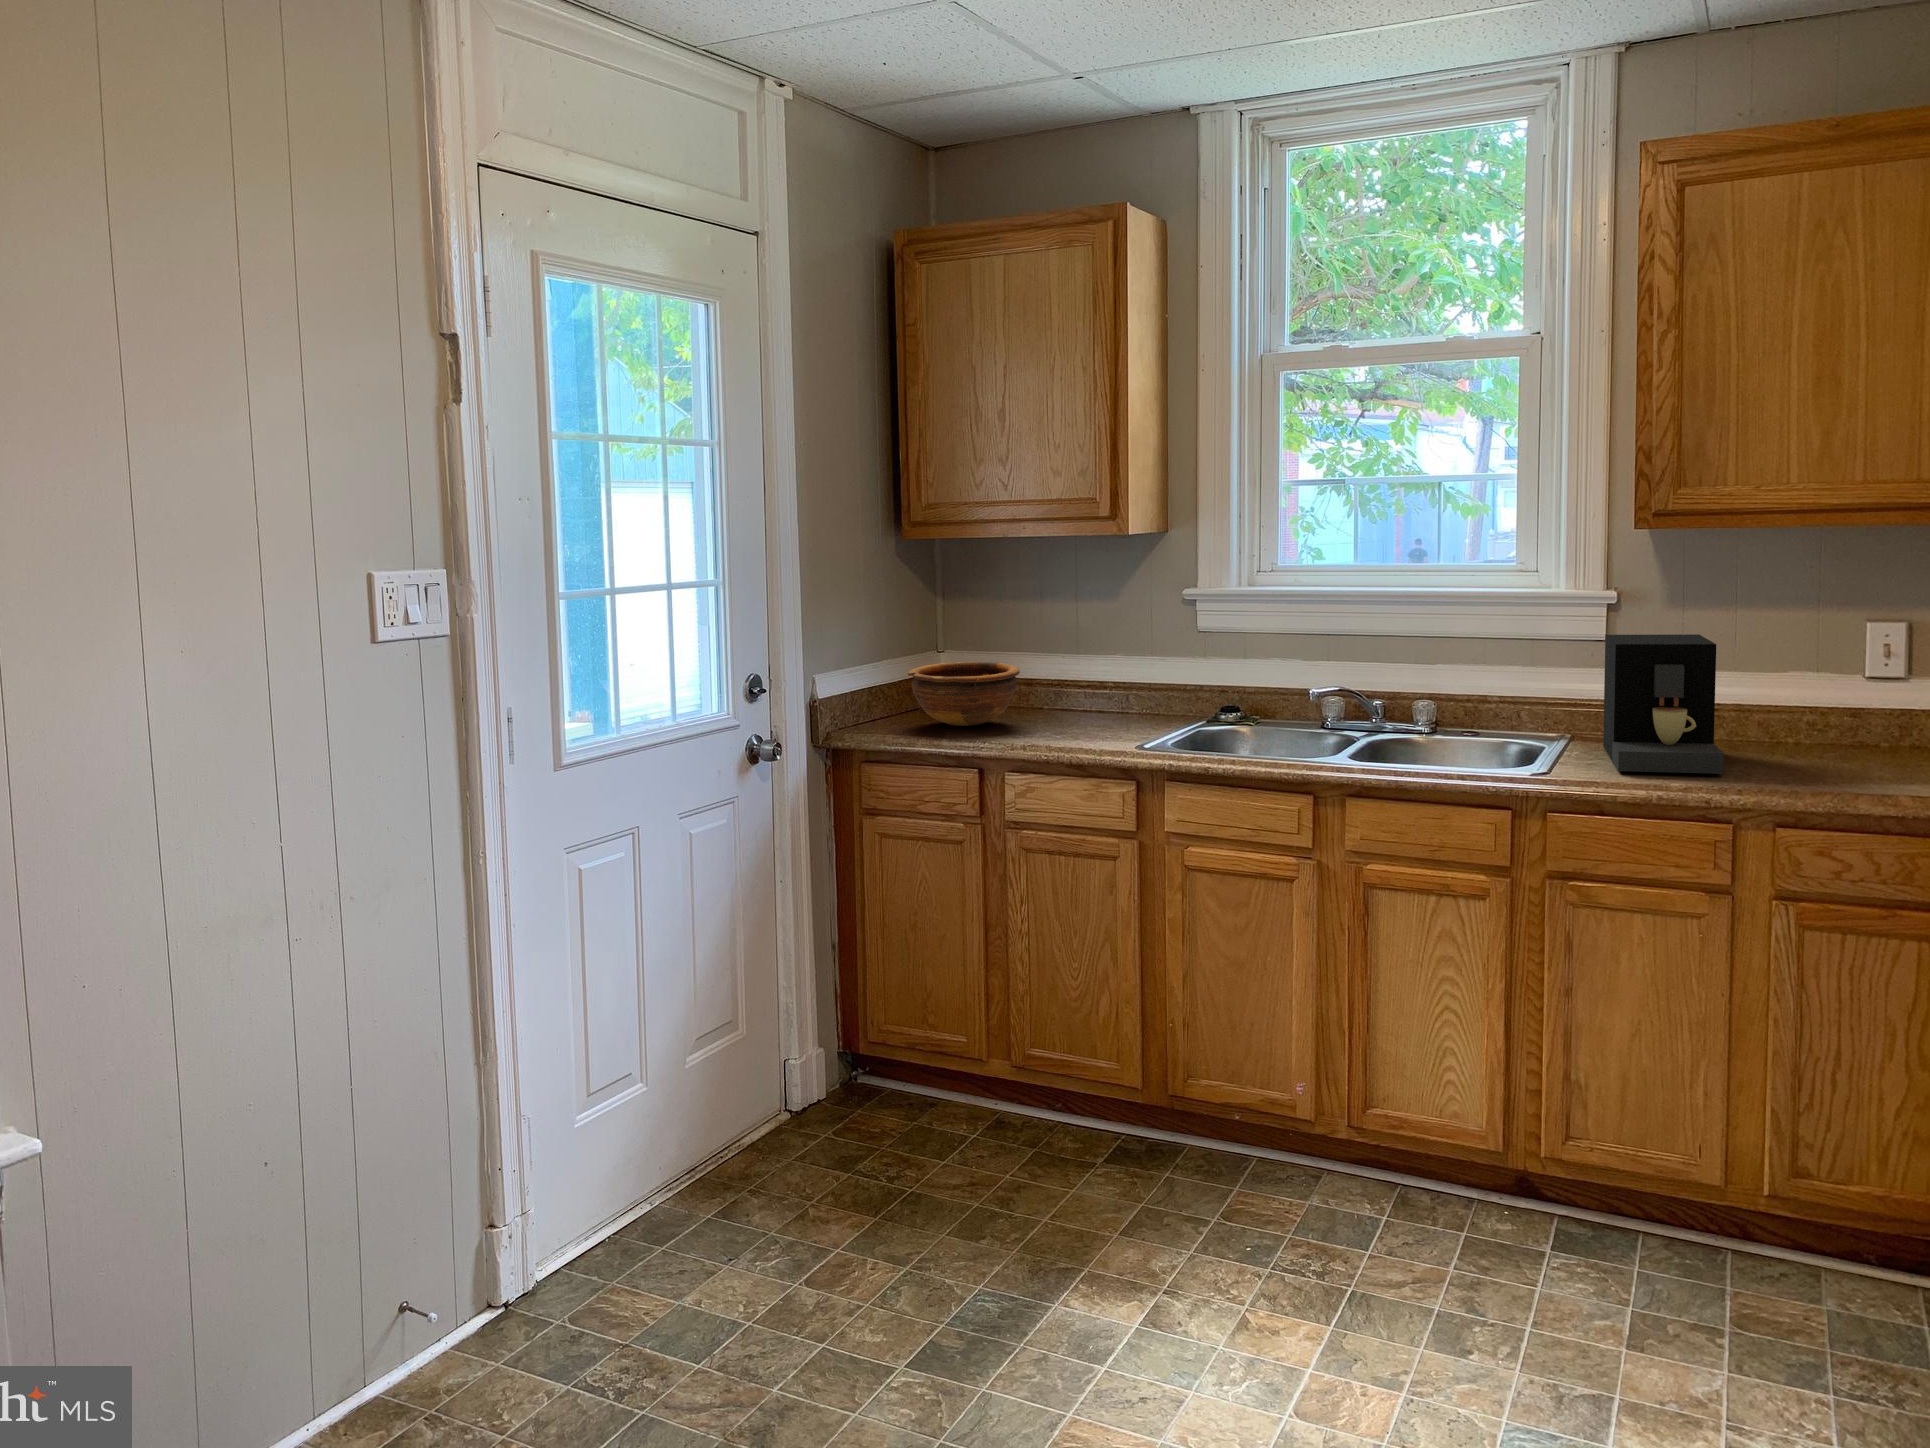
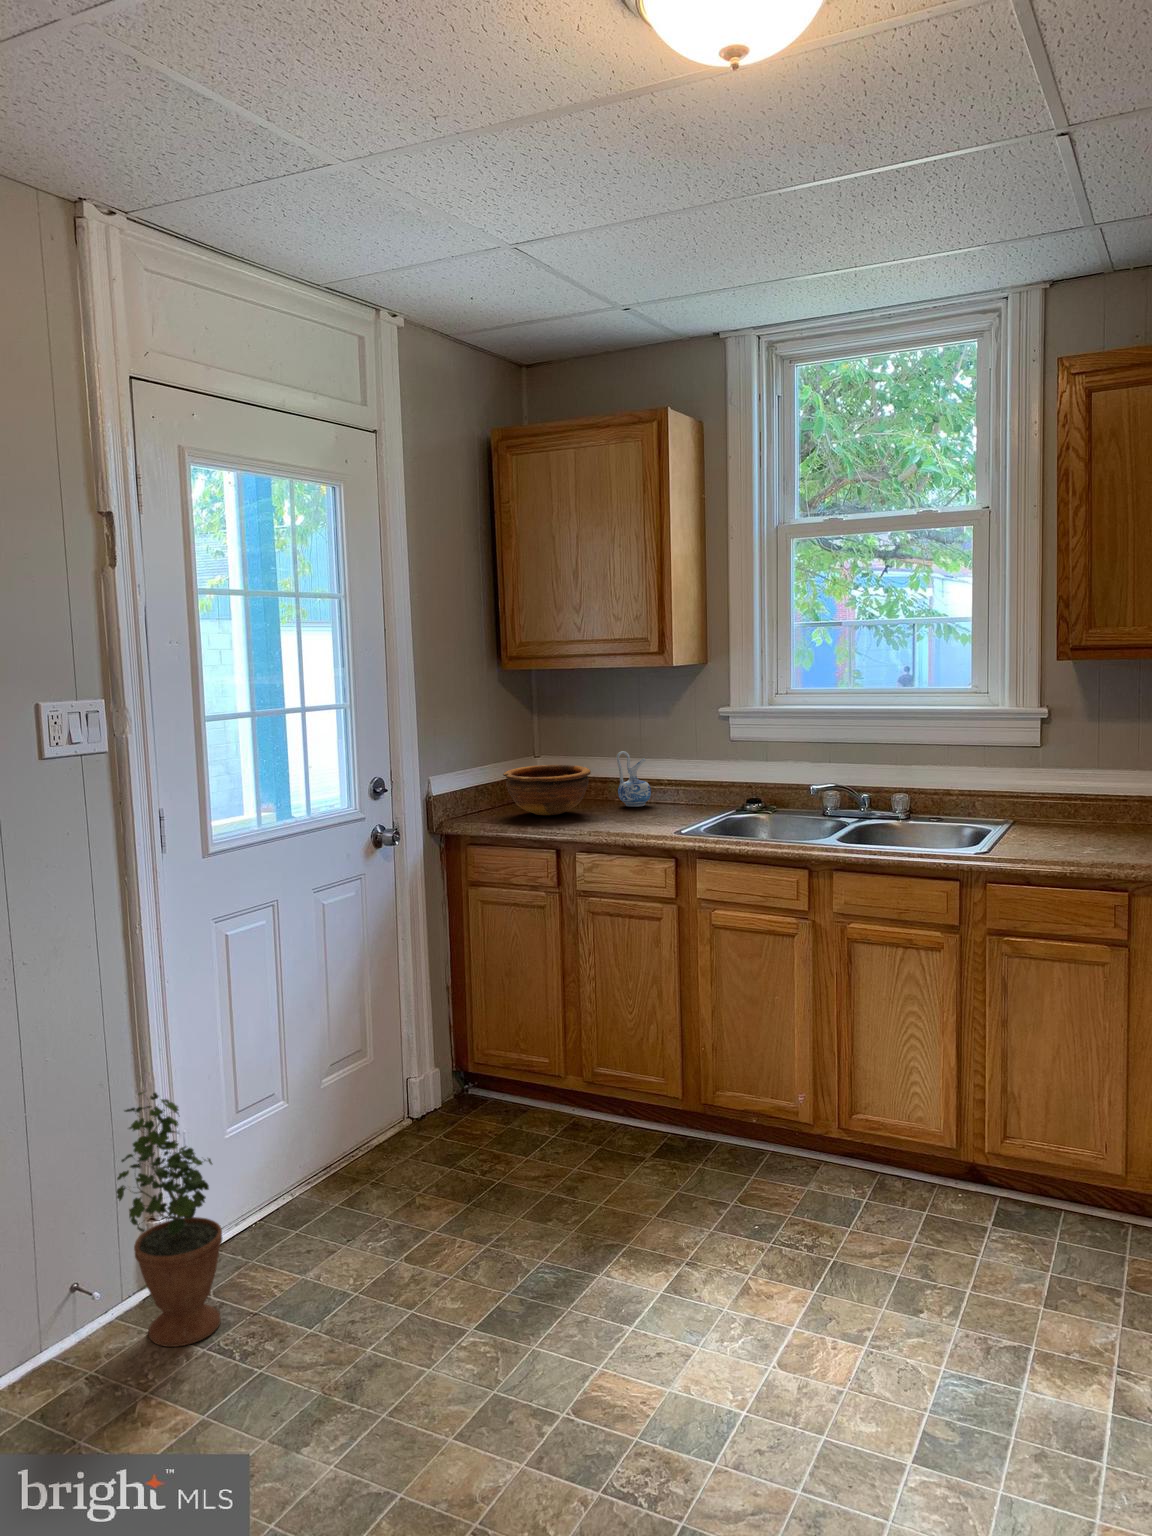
coffee maker: present [1603,634,1724,774] -> none [1038,741,1125,851]
ceramic pitcher: none [1051,645,1094,716] -> present [617,751,651,807]
potted plant: none [460,1062,587,1383] -> present [117,1092,222,1347]

